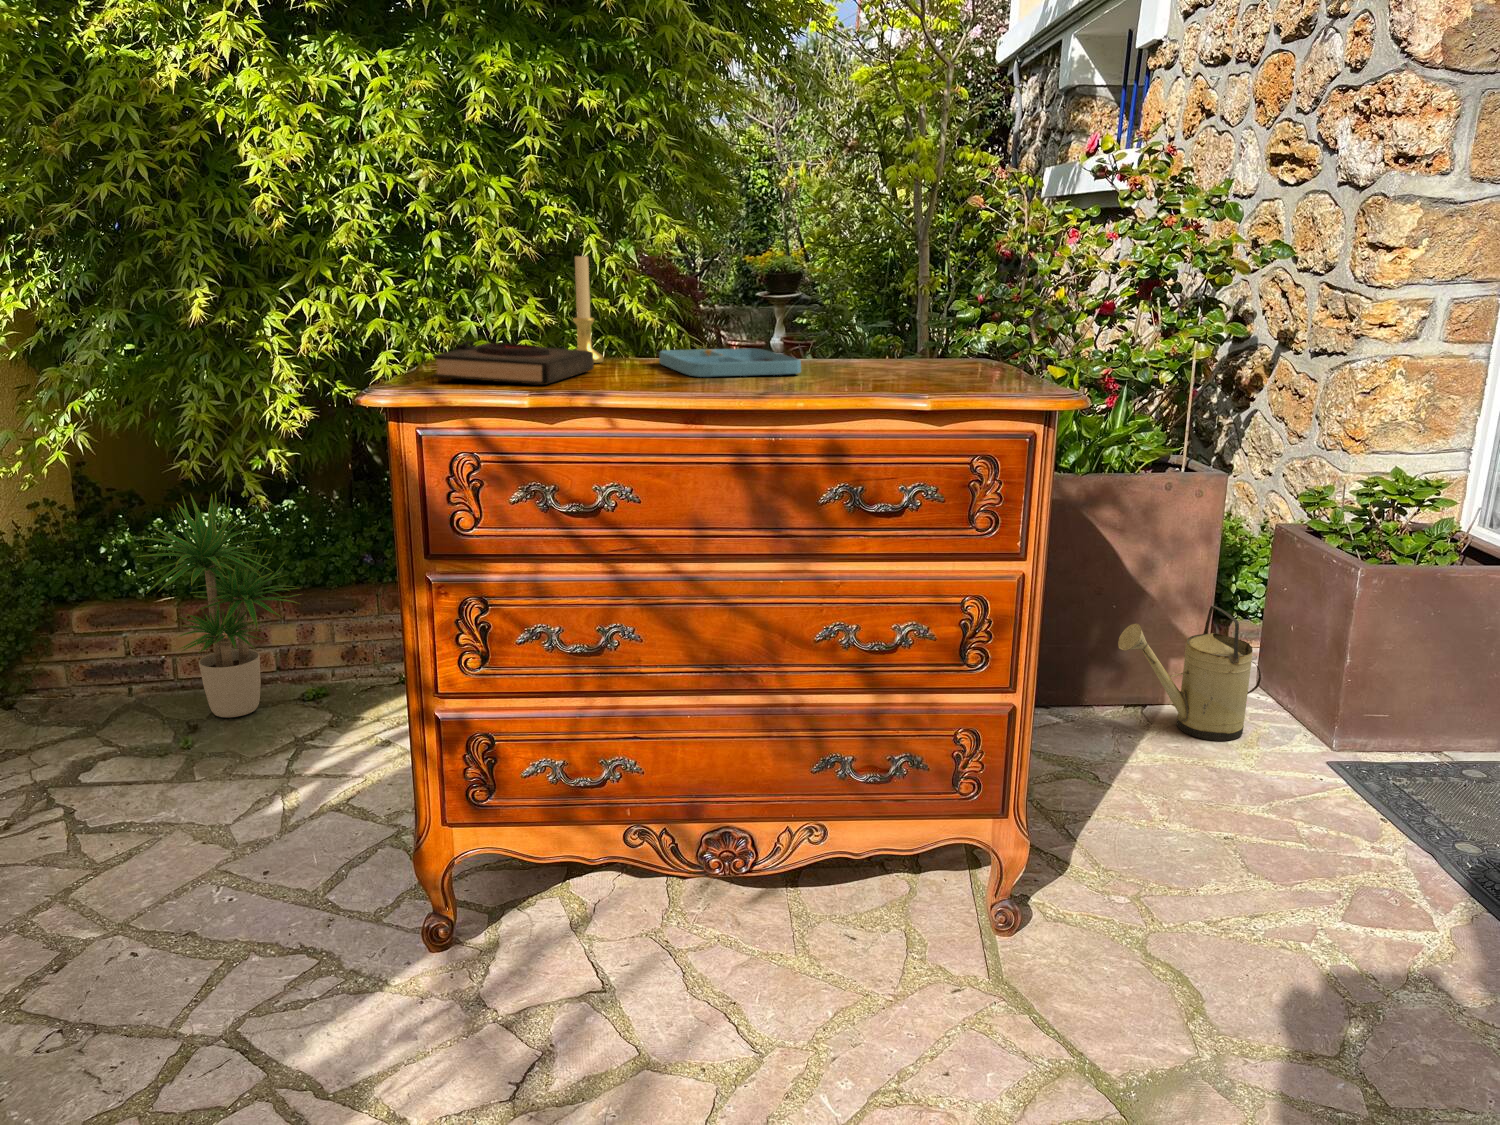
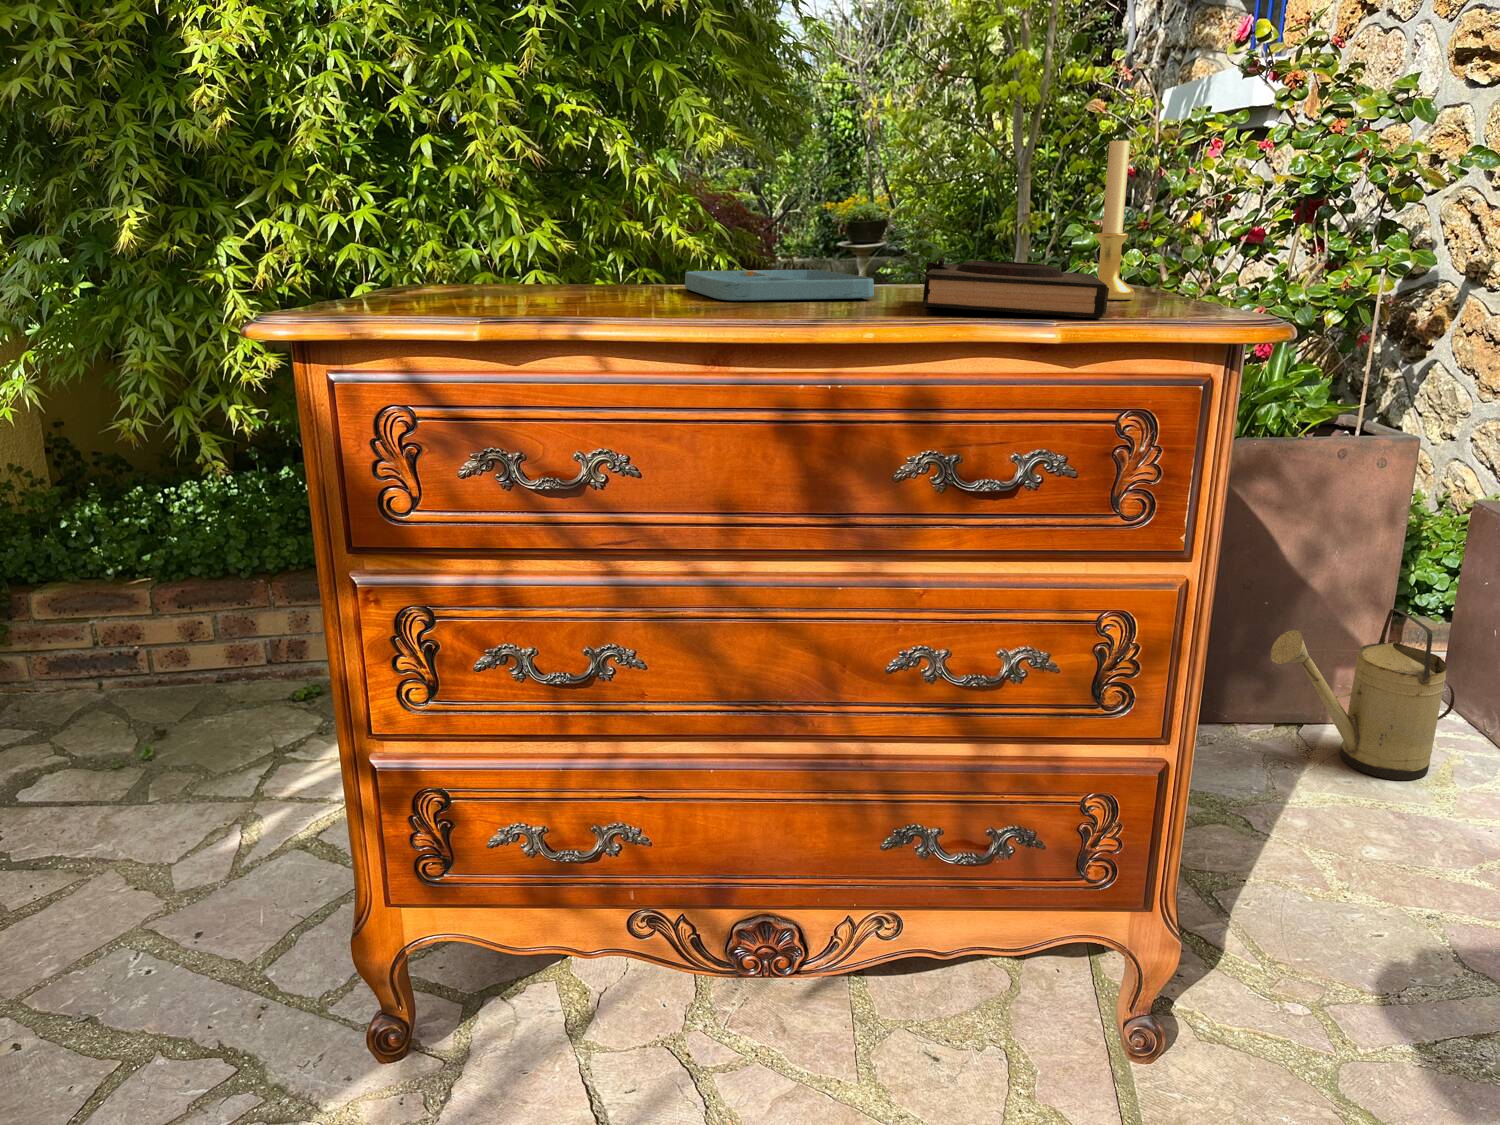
candle holder: present [573,256,603,363] -> present [1096,135,1135,300]
book: present [433,341,594,385] -> present [921,257,1109,318]
potted plant: present [139,493,297,717] -> none [69,452,276,722]

